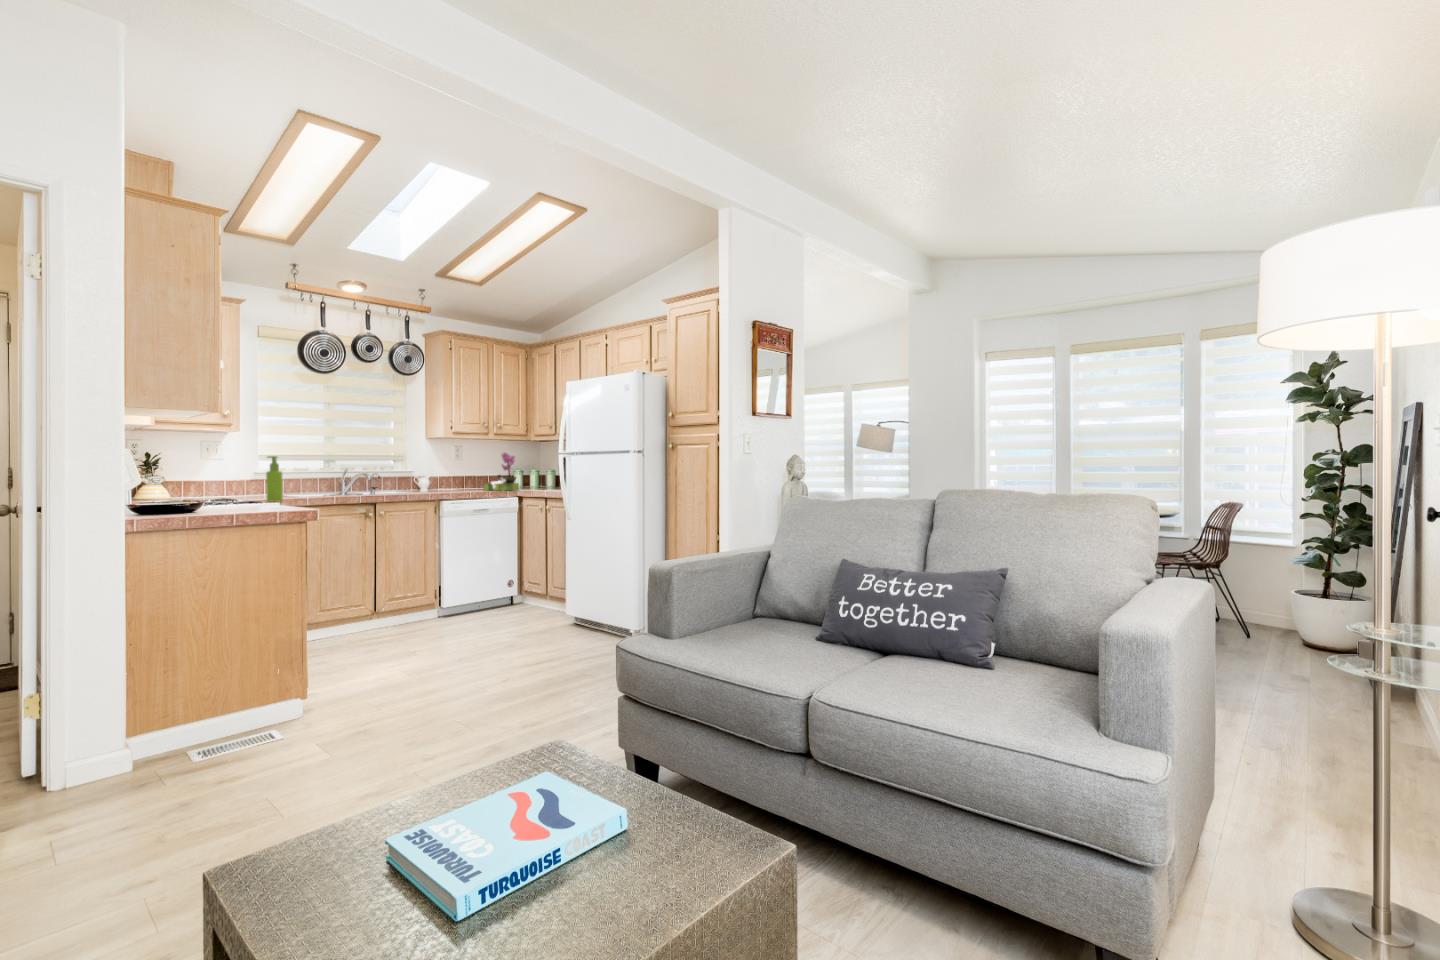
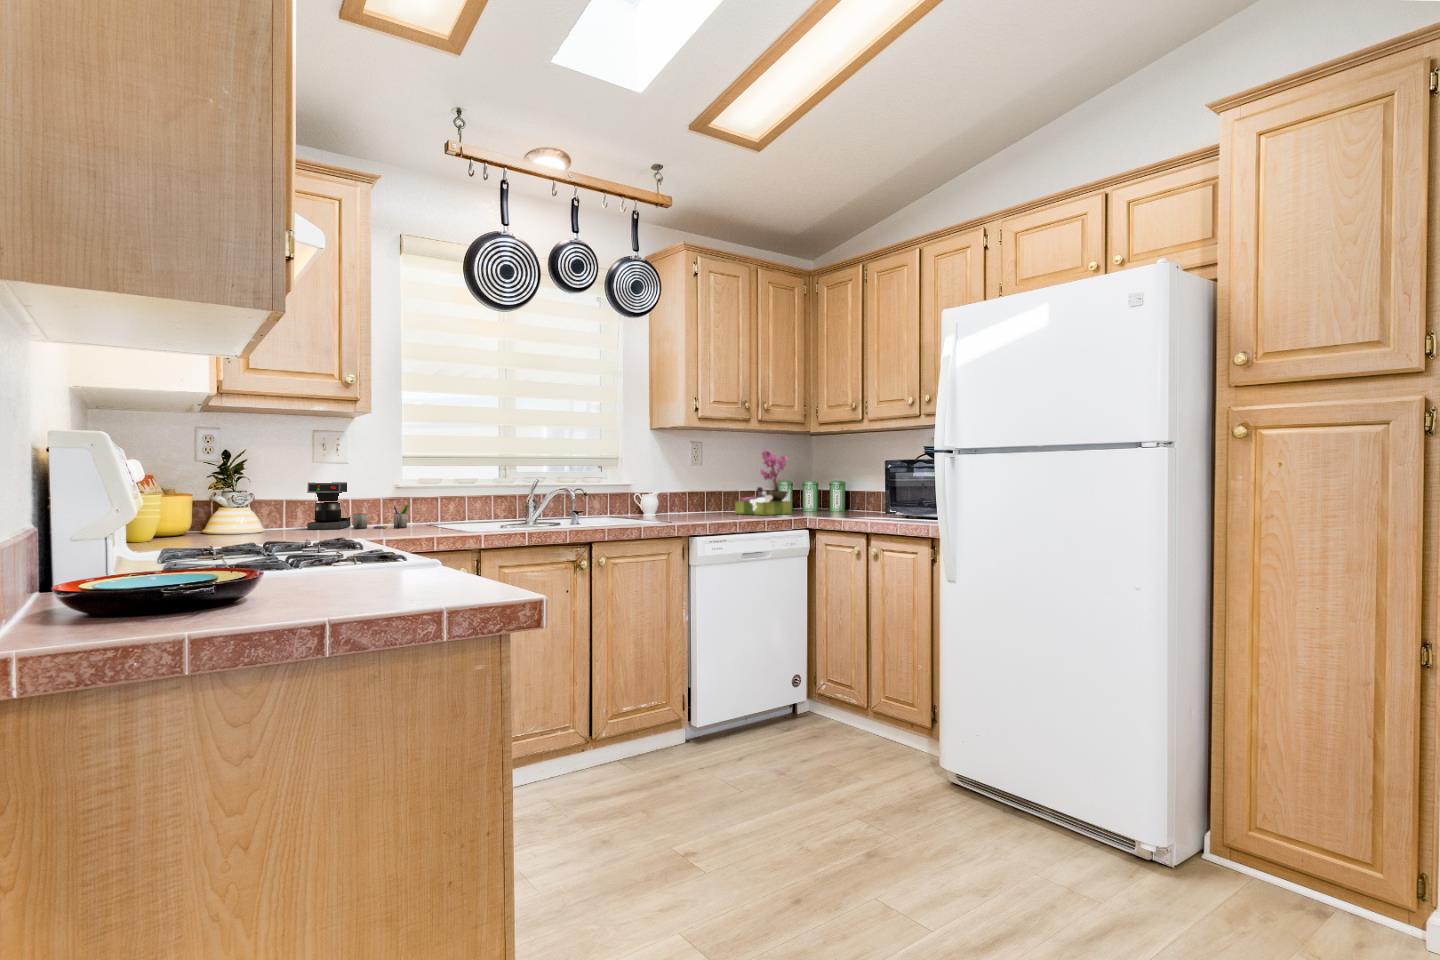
soap dispenser: present [266,456,283,501] -> none [410,467,450,598]
coffee maker: none [198,471,264,497] -> present [307,482,410,529]

